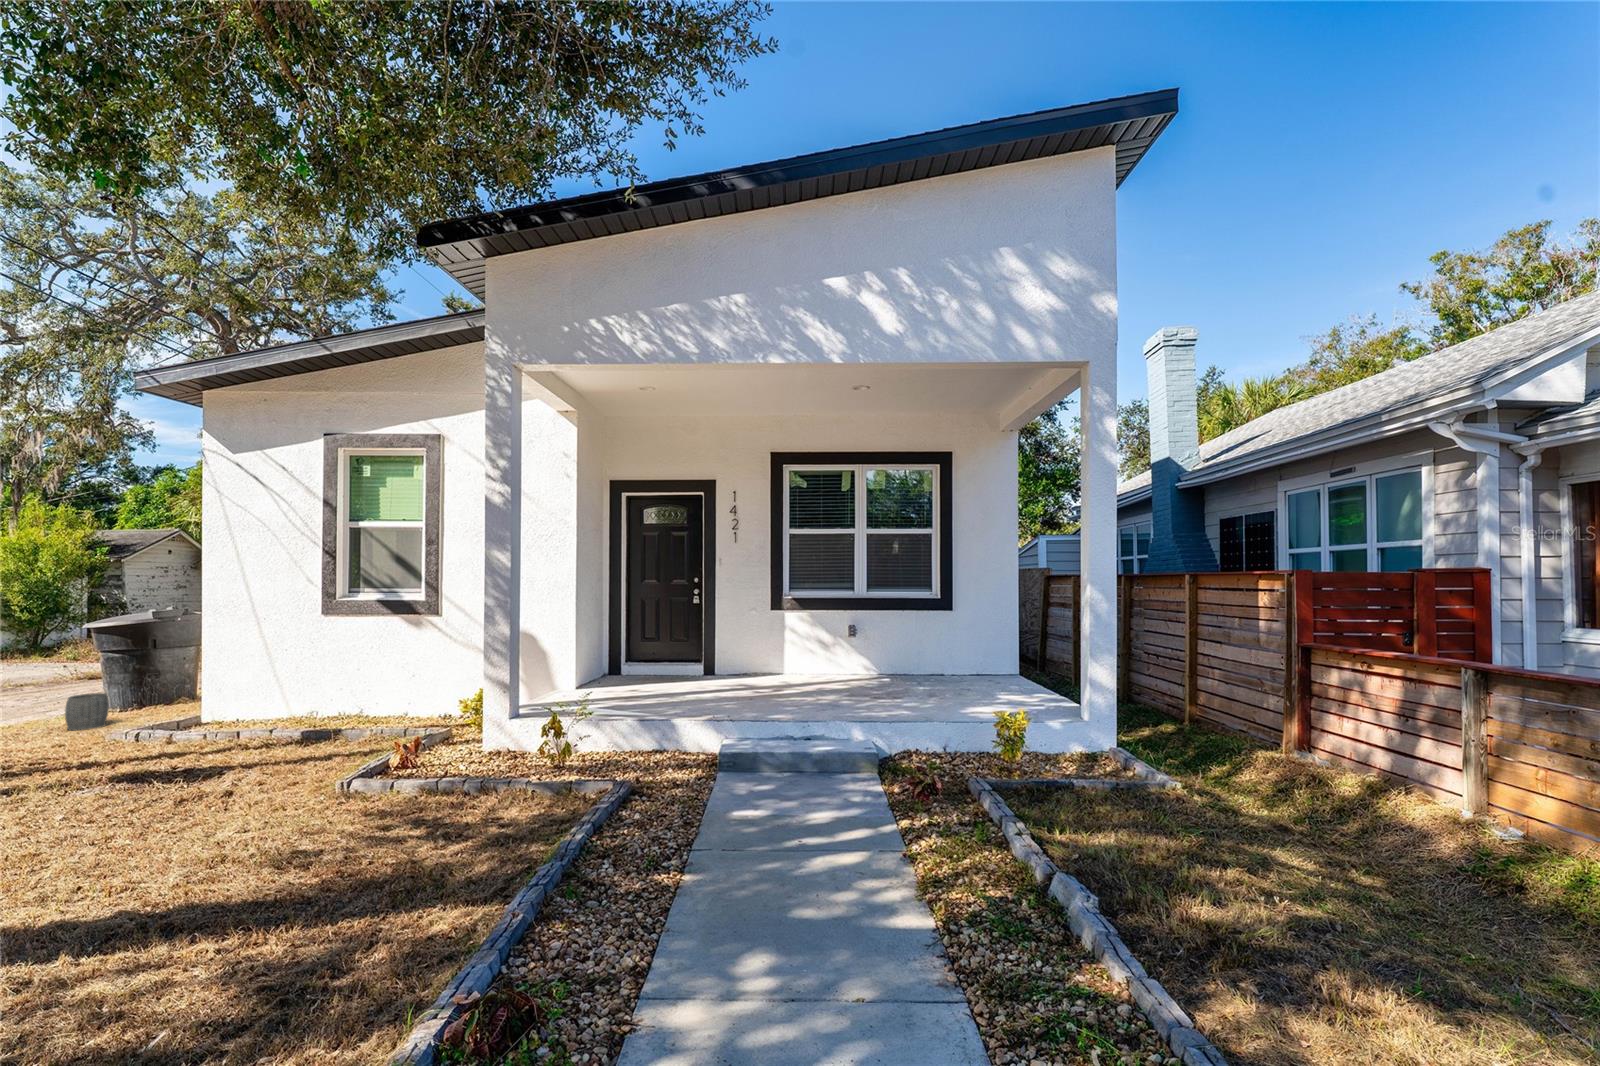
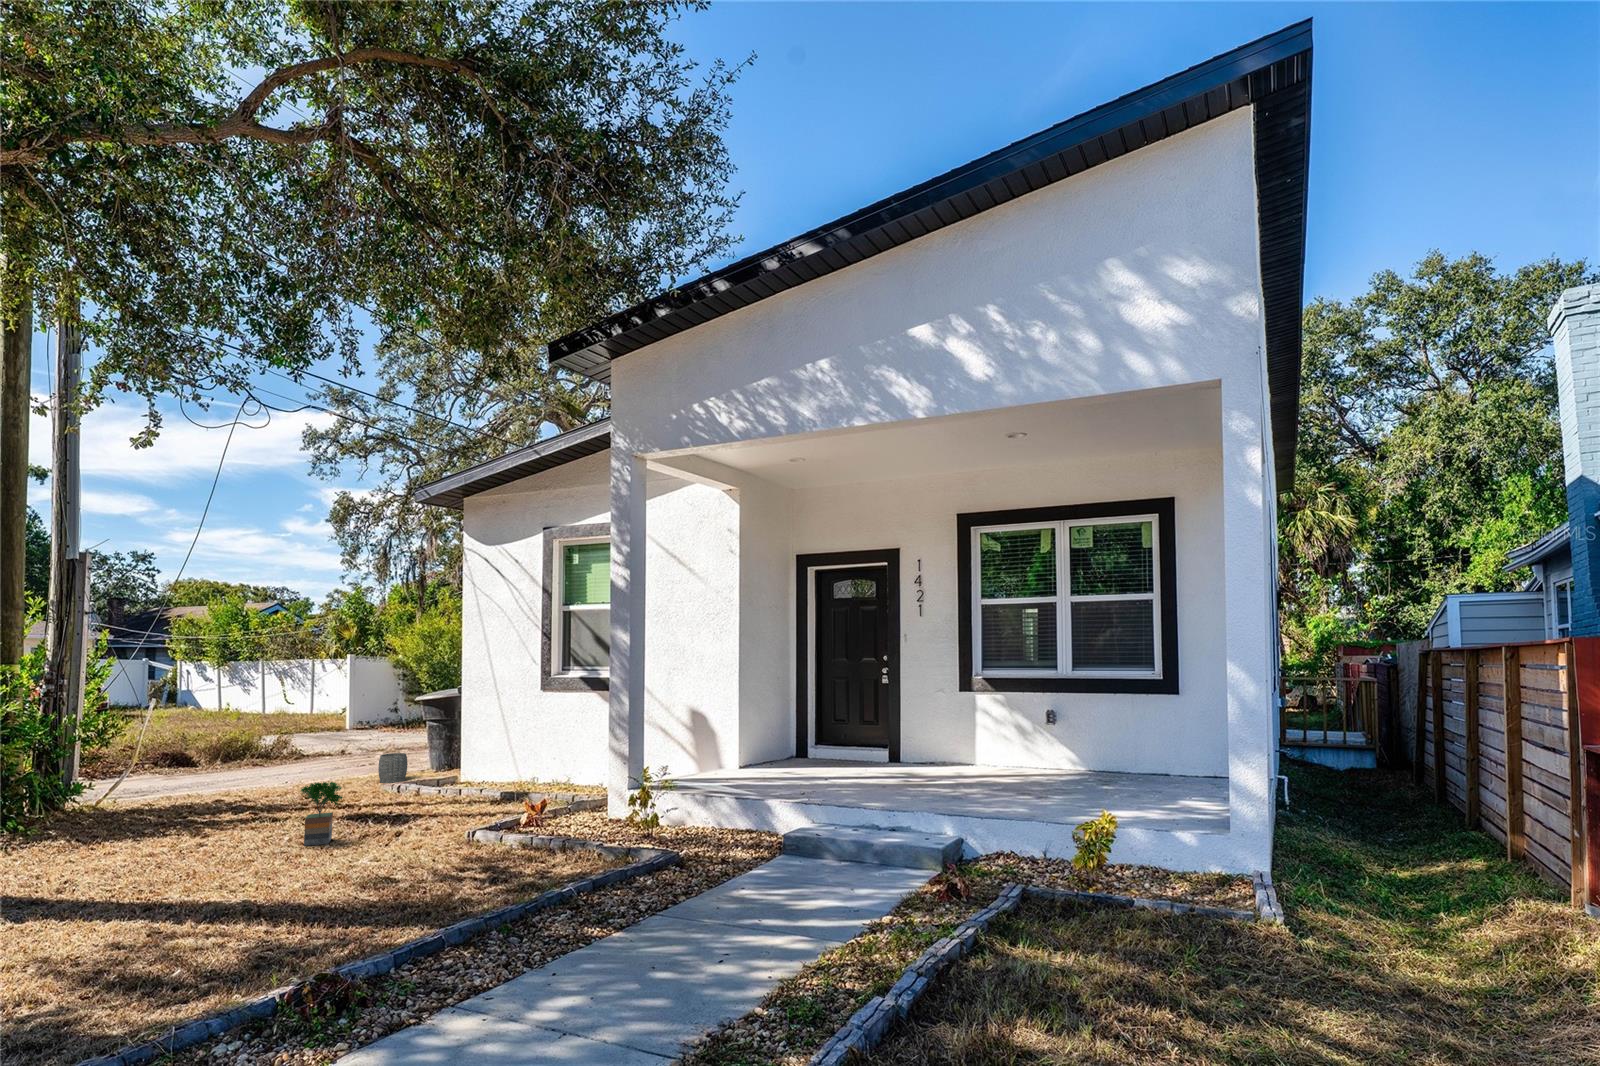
potted tree: none [30,732,101,815] -> present [301,782,343,846]

